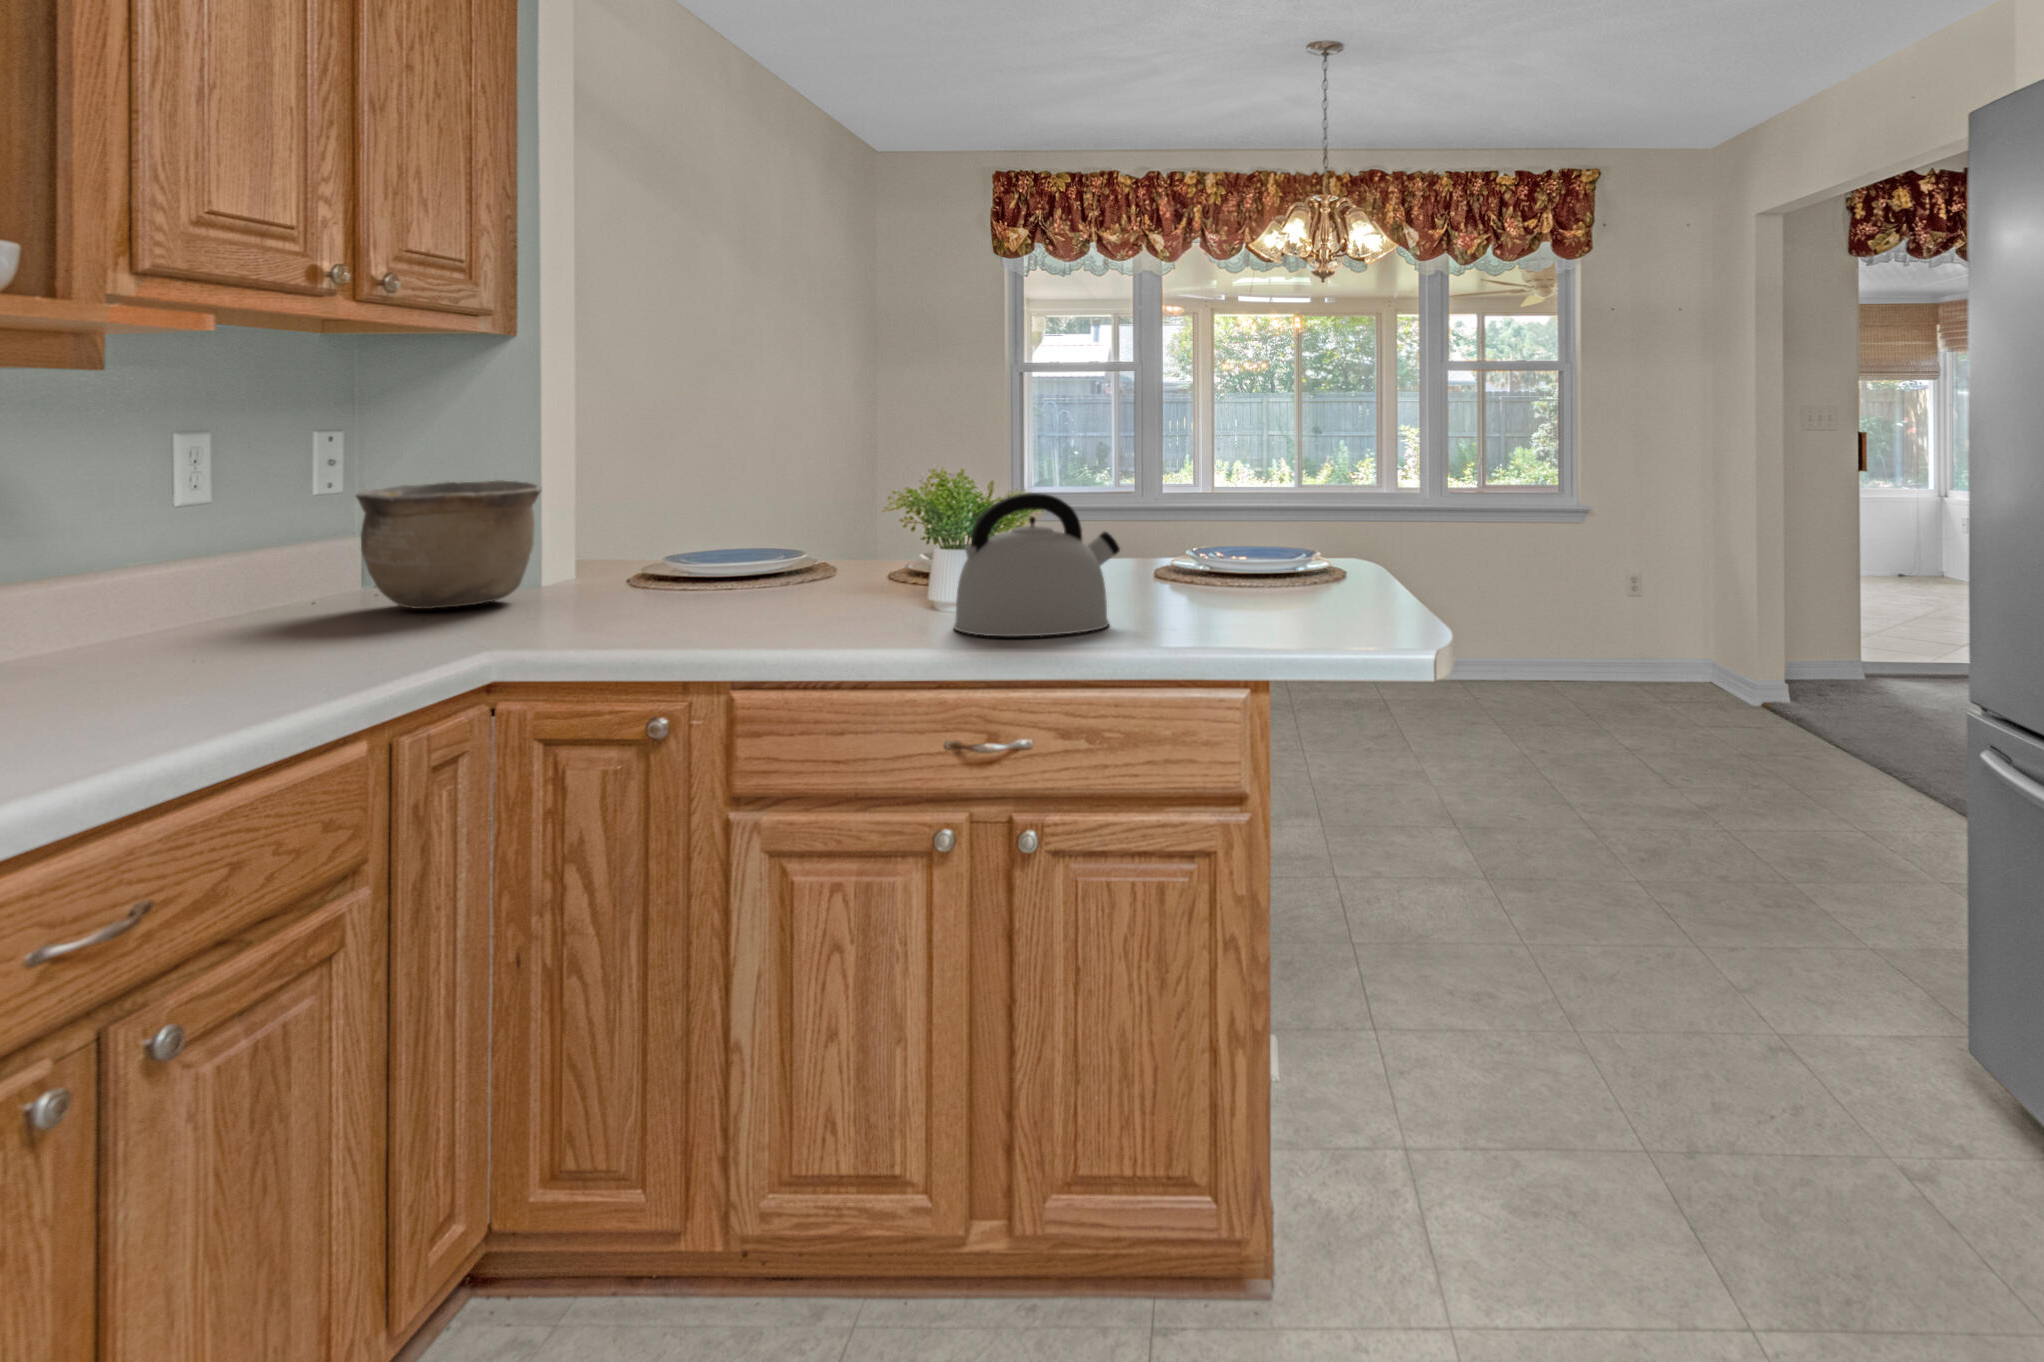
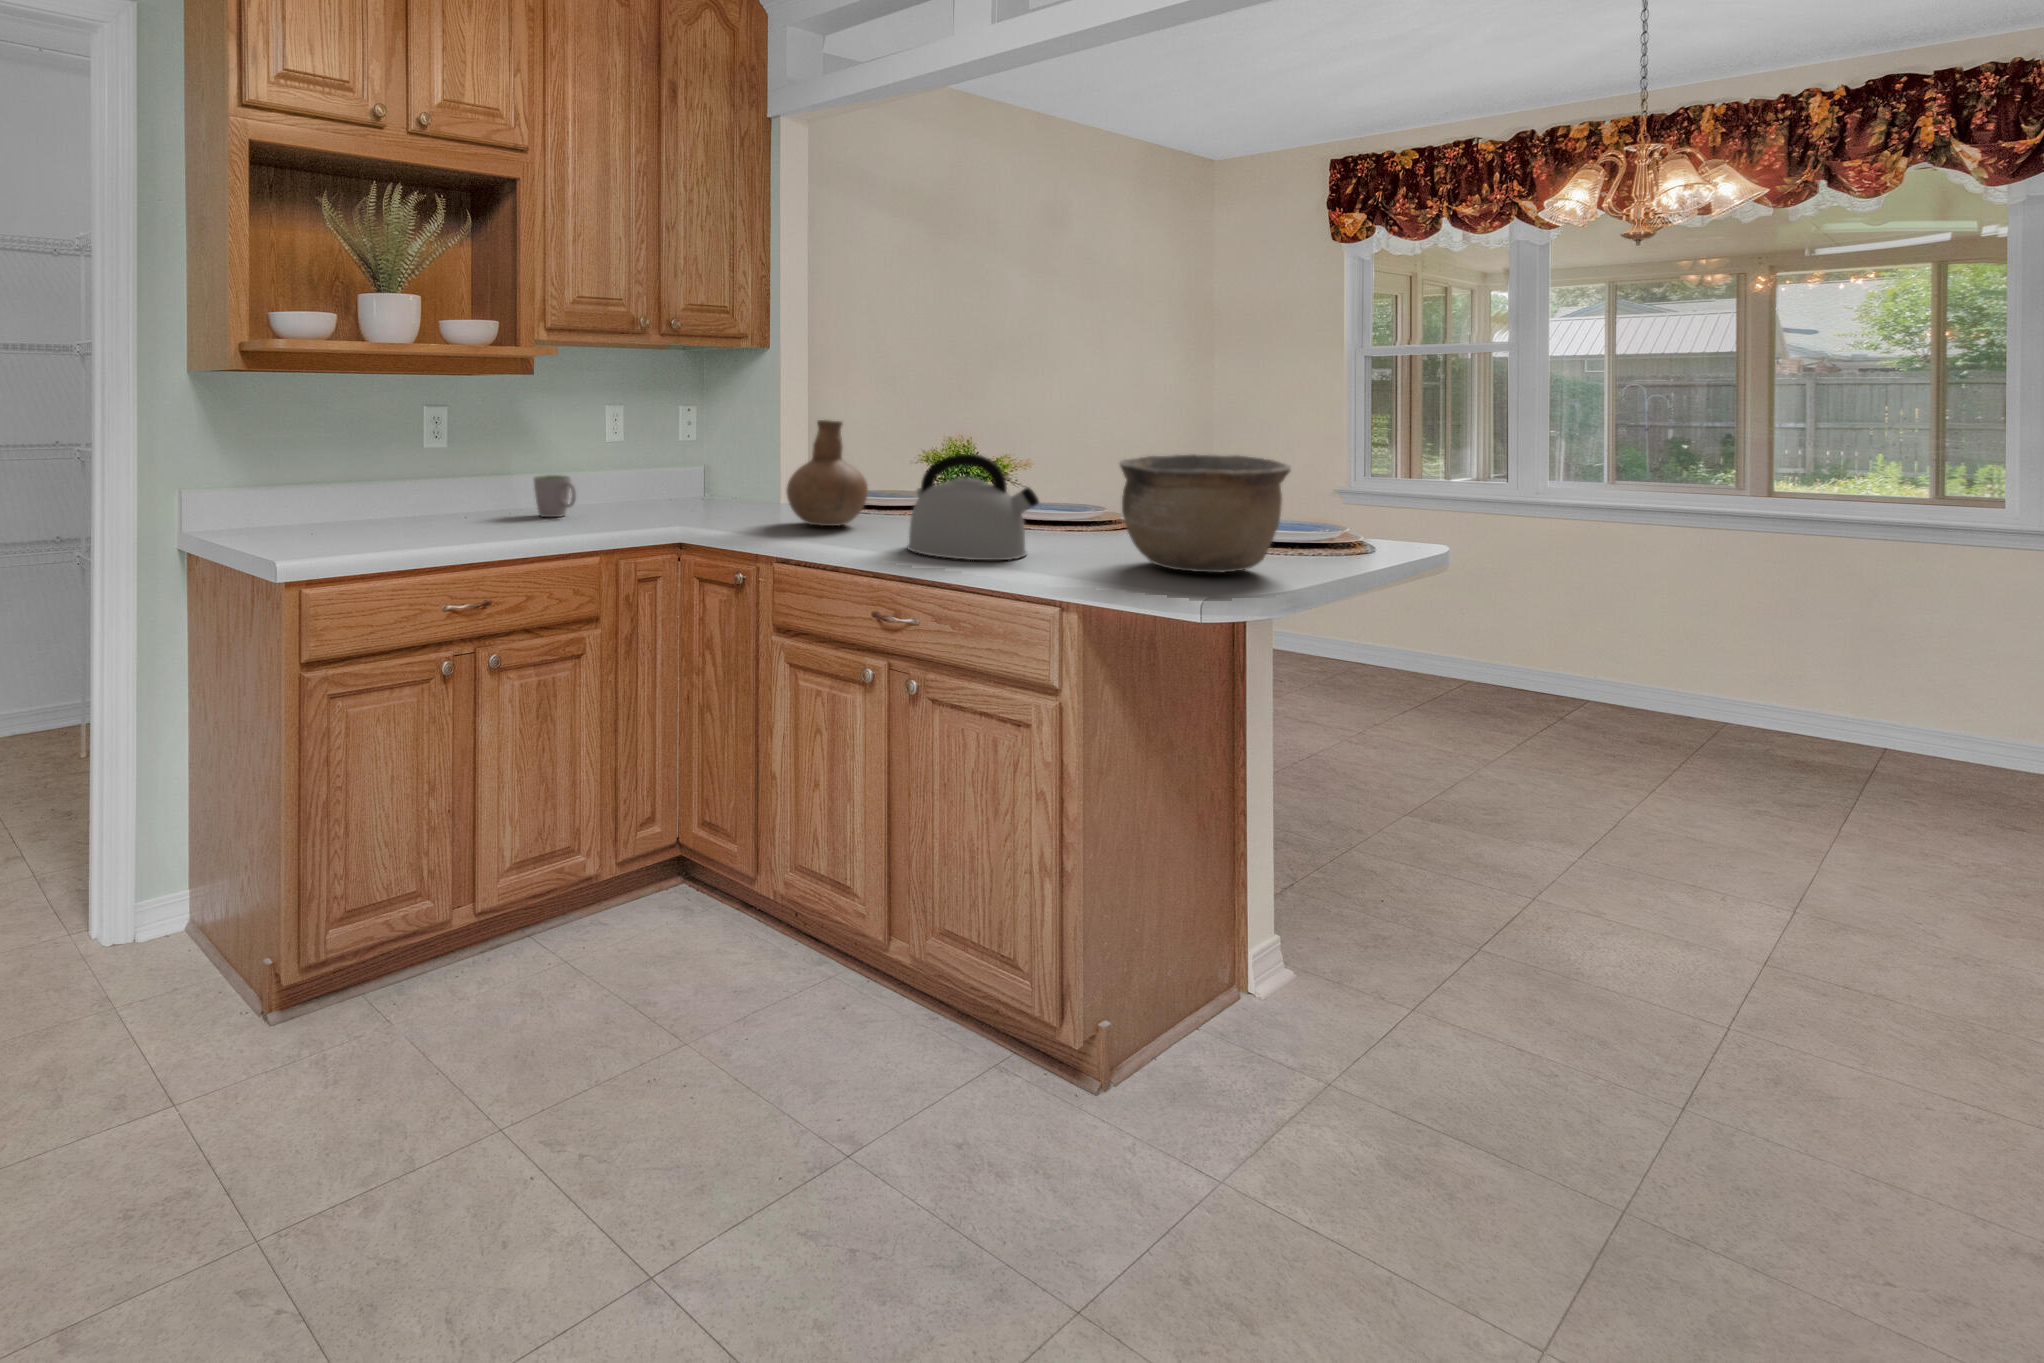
vase: none [701,456,833,624] -> present [786,420,868,526]
bowl: present [356,480,542,609] -> present [1119,455,1291,573]
mug: none [122,592,254,685] -> present [534,475,576,517]

